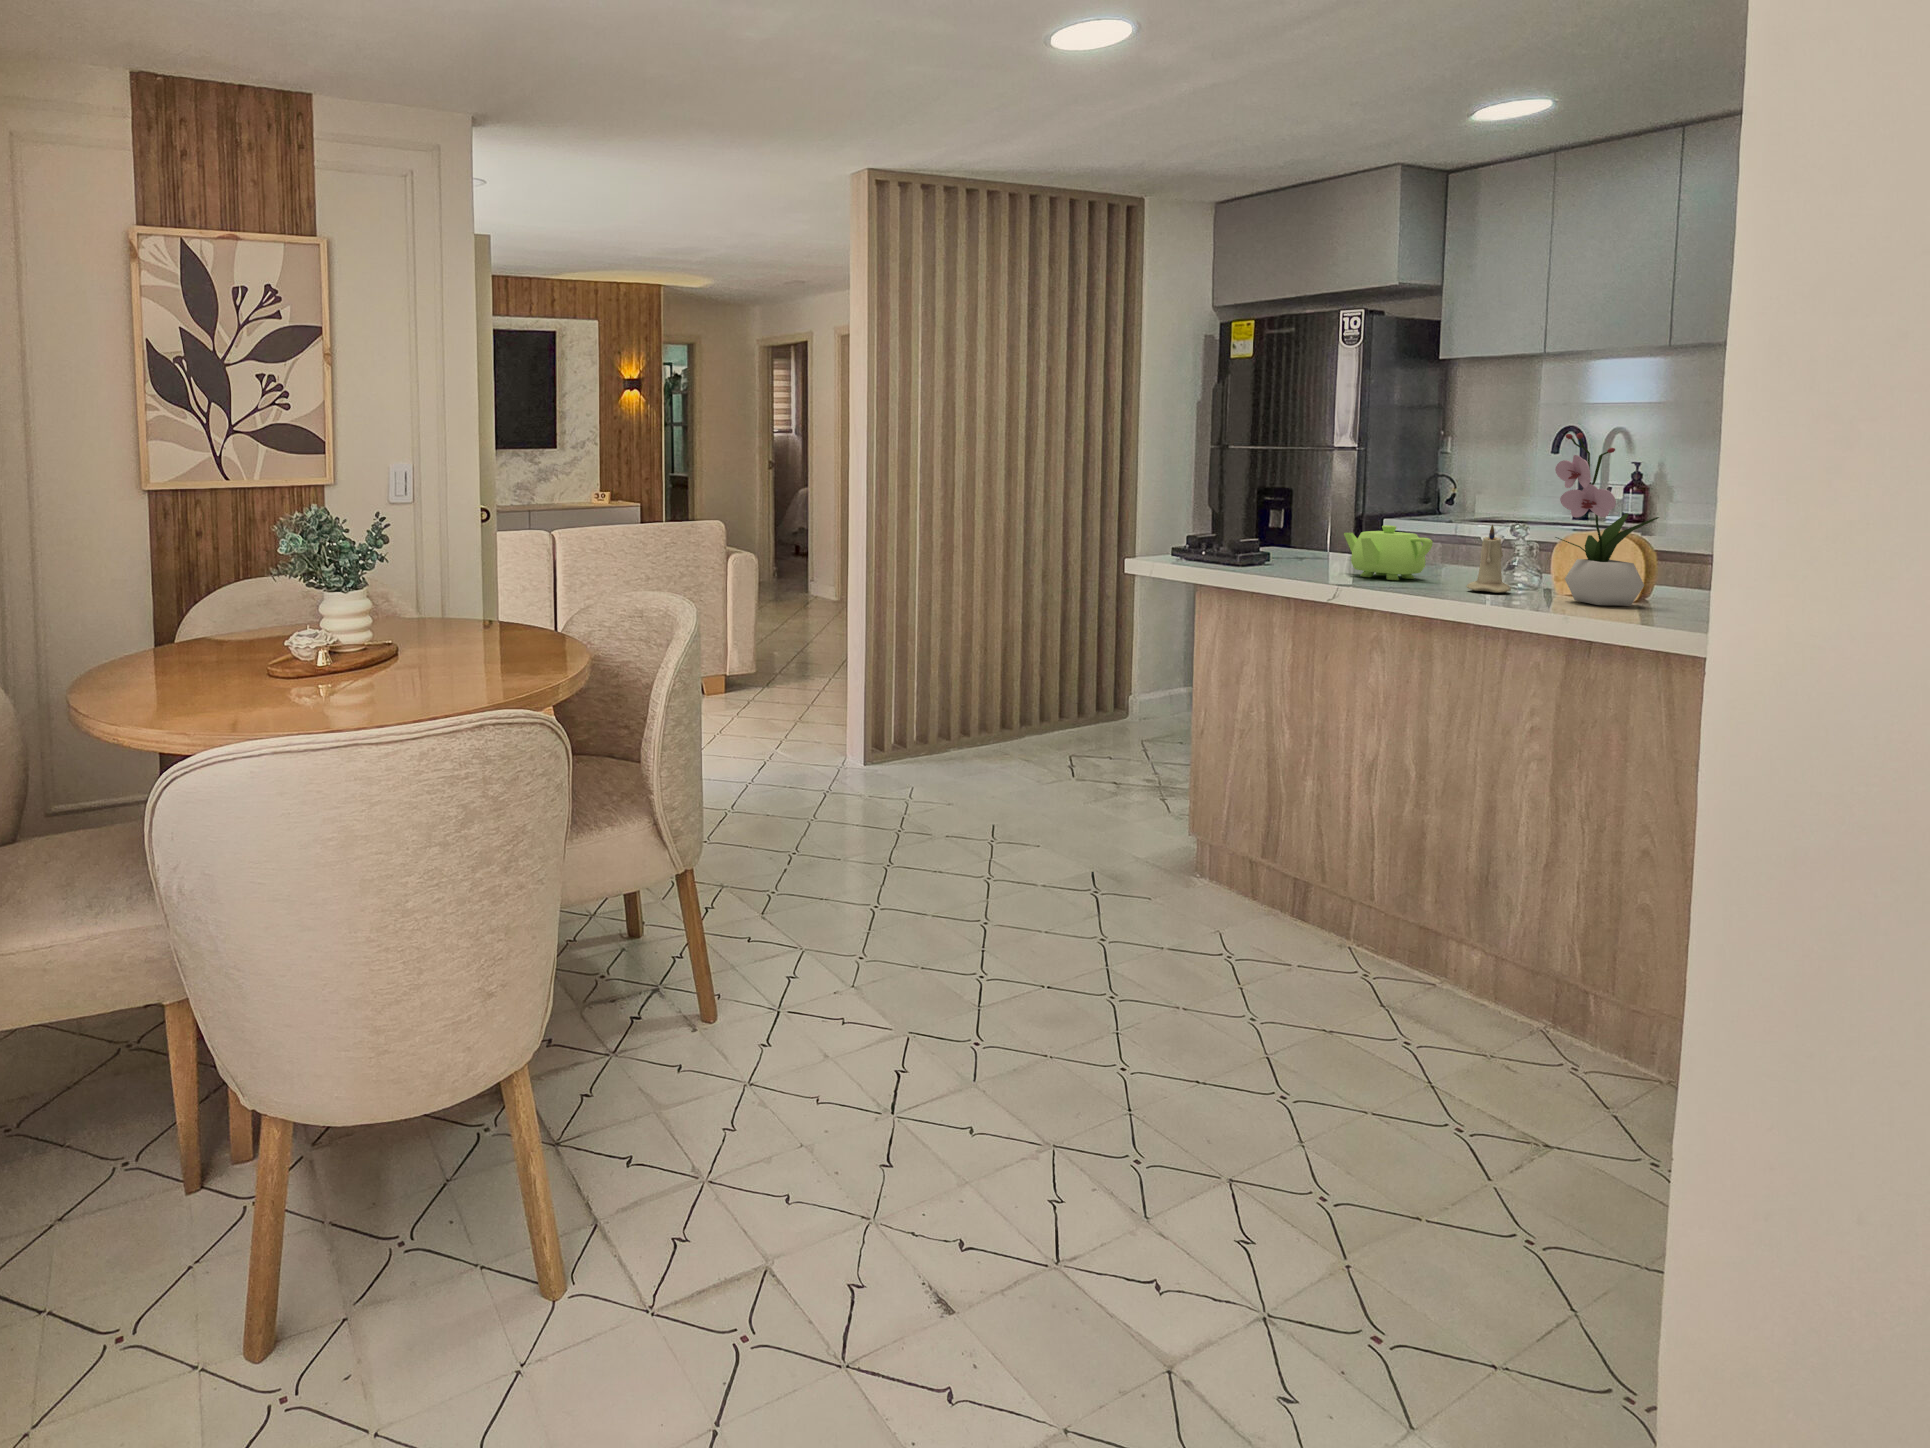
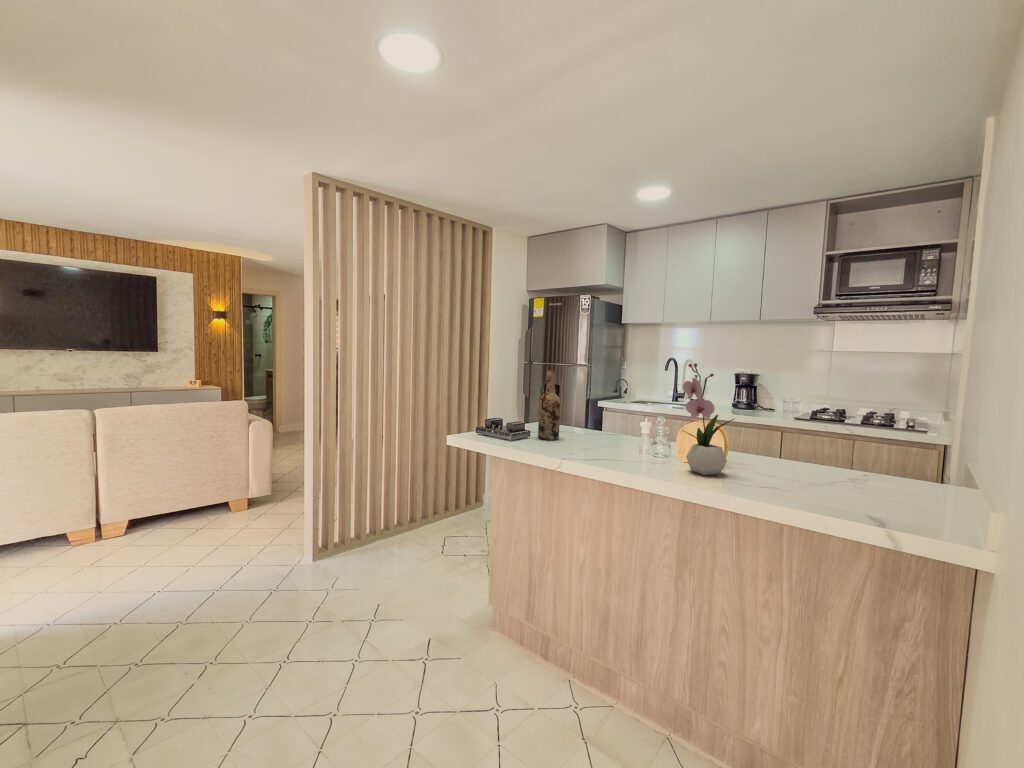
wine bottle: none [1277,452,1319,565] -> present [538,369,561,440]
teapot: present [1344,525,1433,580] -> none [571,418,617,453]
candle: present [1466,525,1511,593] -> none [634,420,657,465]

